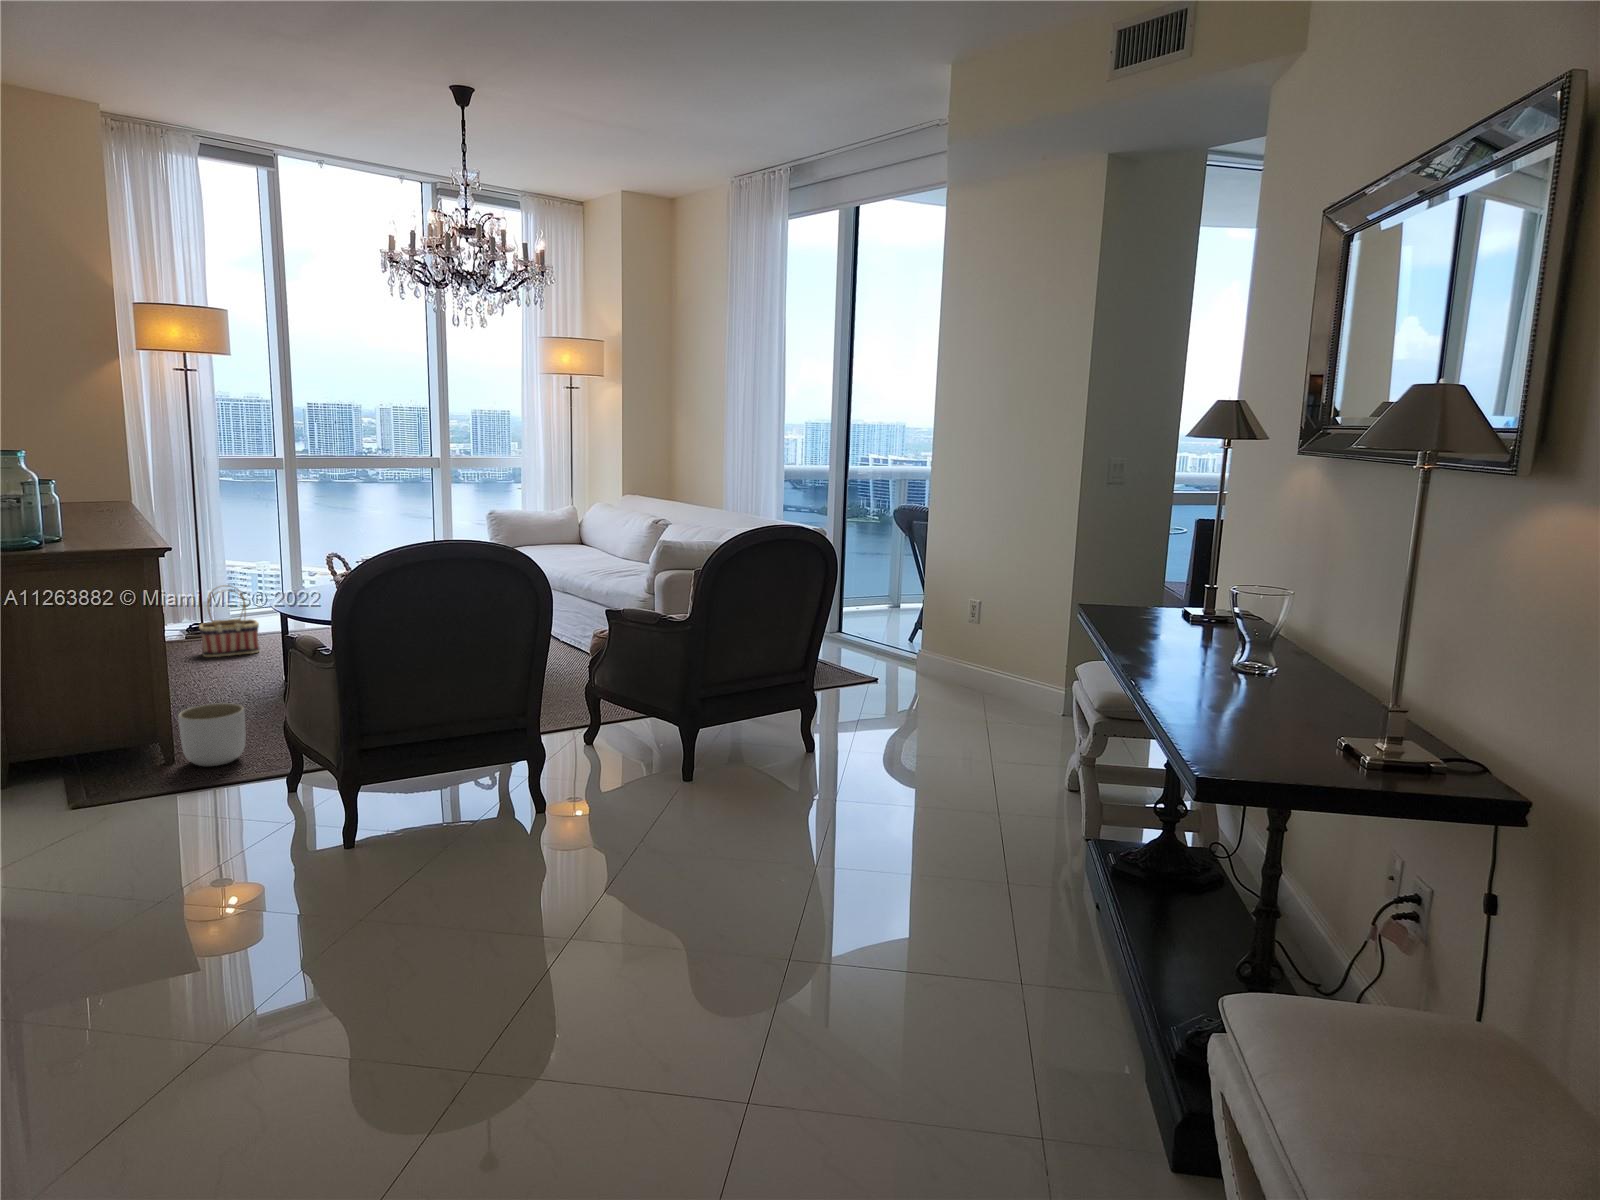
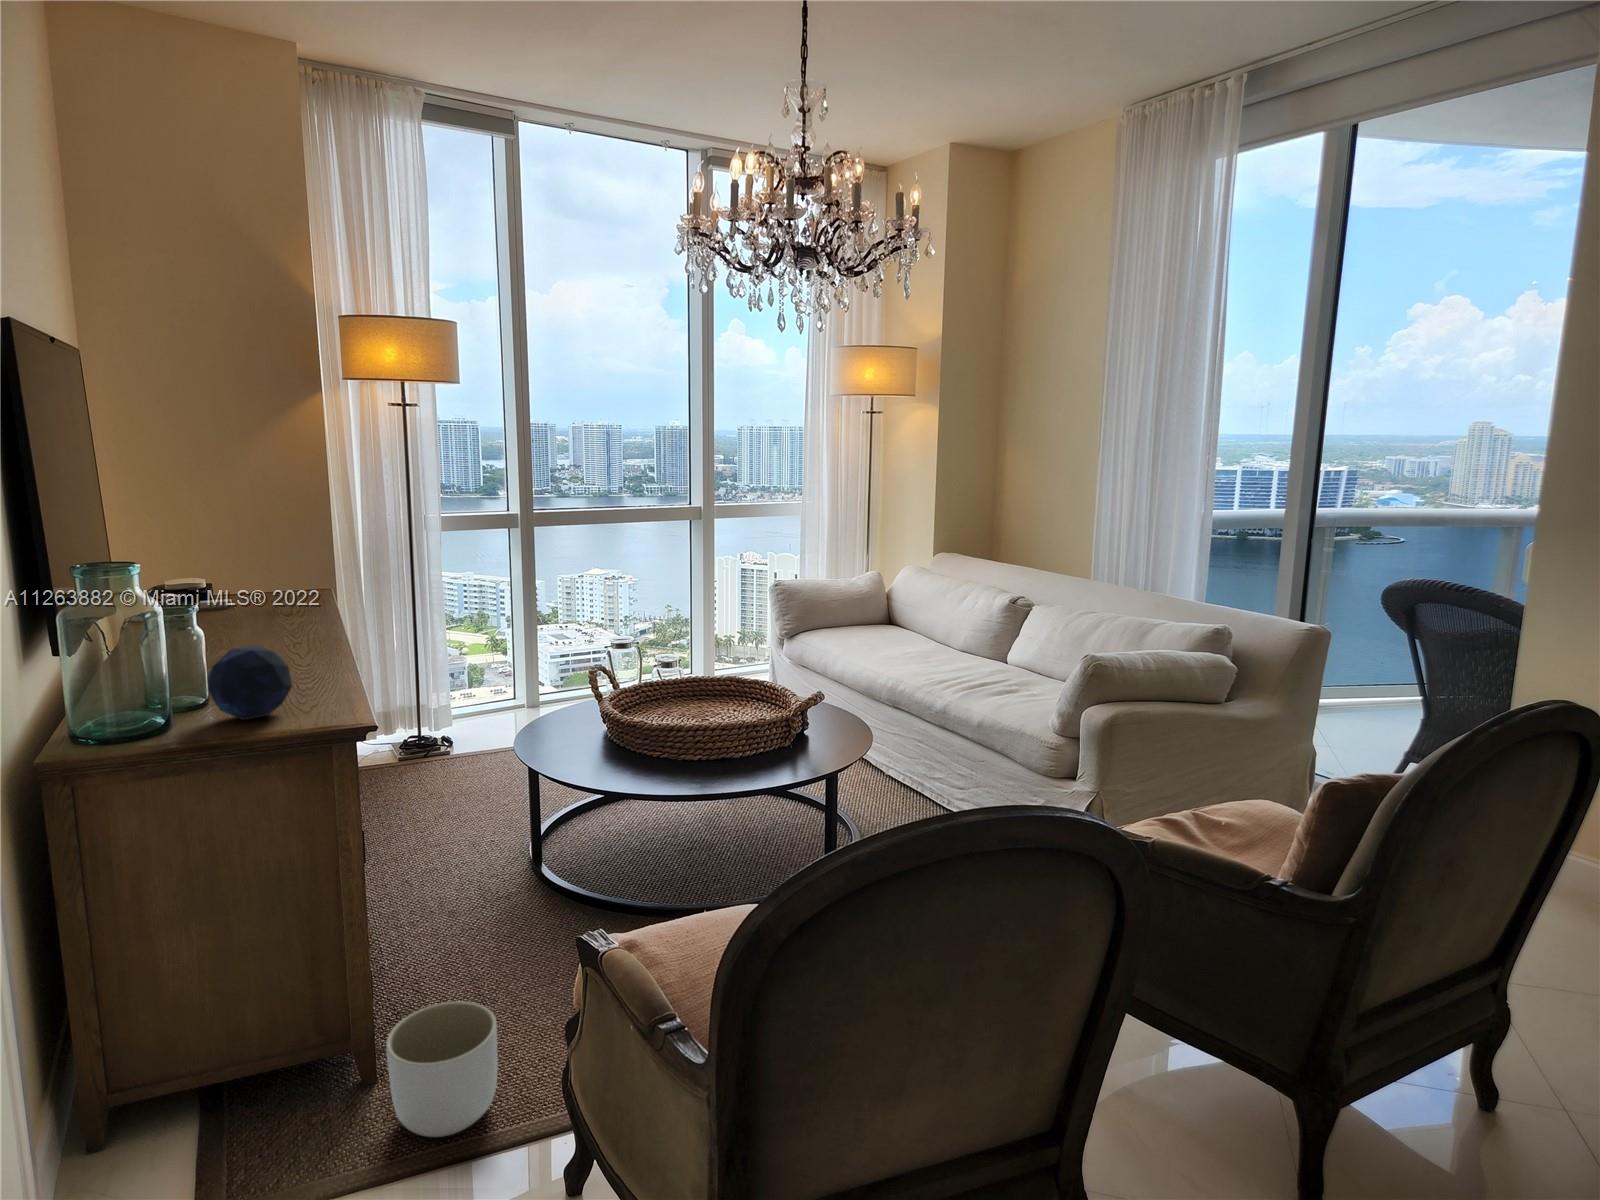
decorative orb: none [68,496,119,537] -> present [207,645,292,720]
basket: present [199,585,259,657] -> none [416,698,493,801]

